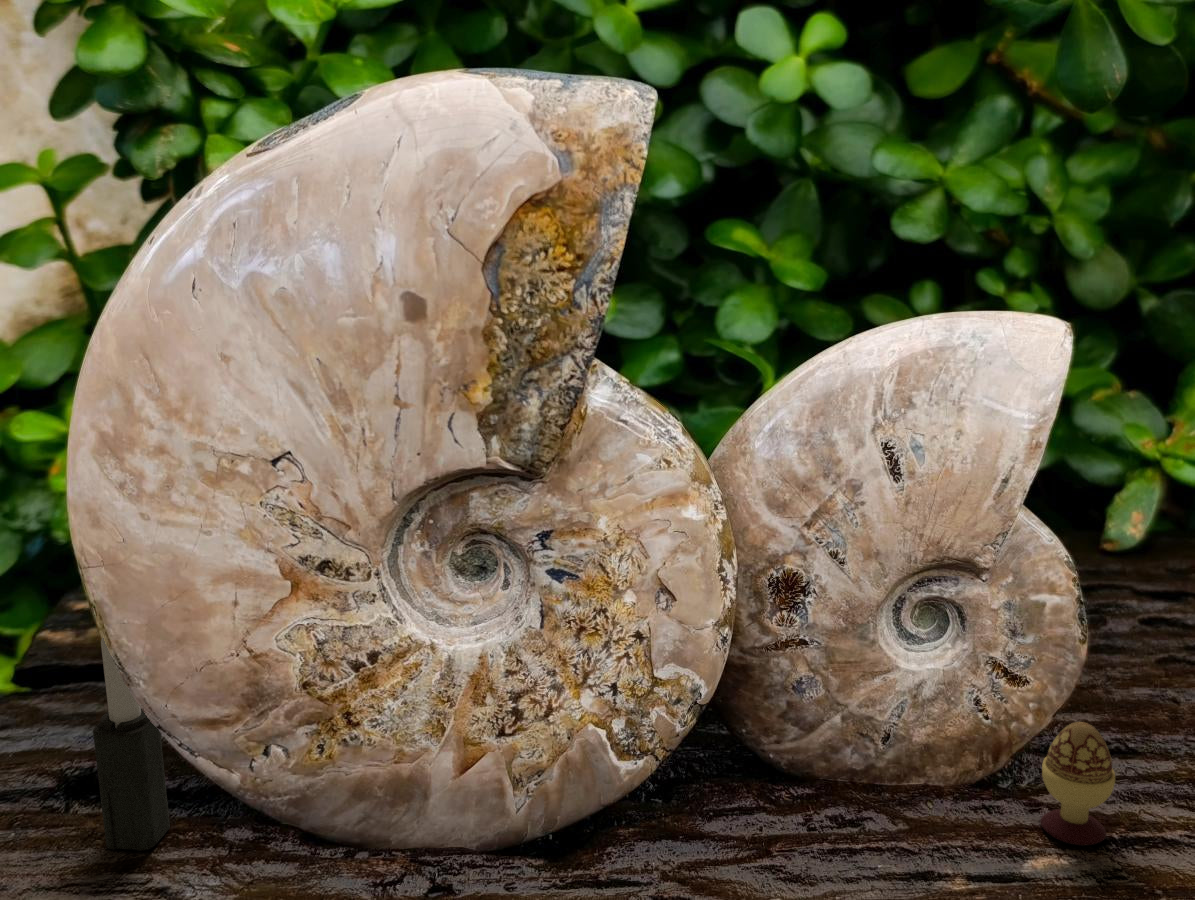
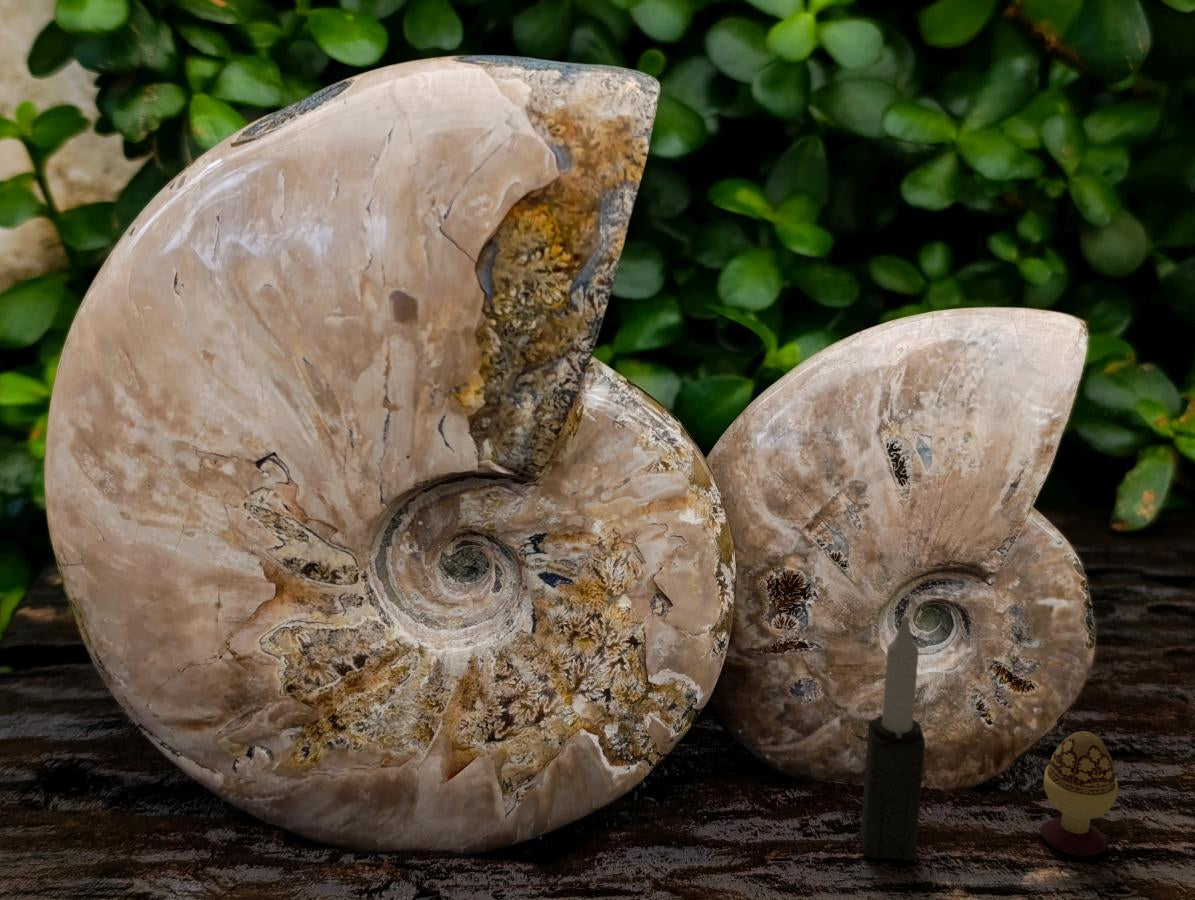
candle: present [93,638,170,851] -> present [860,616,925,861]

